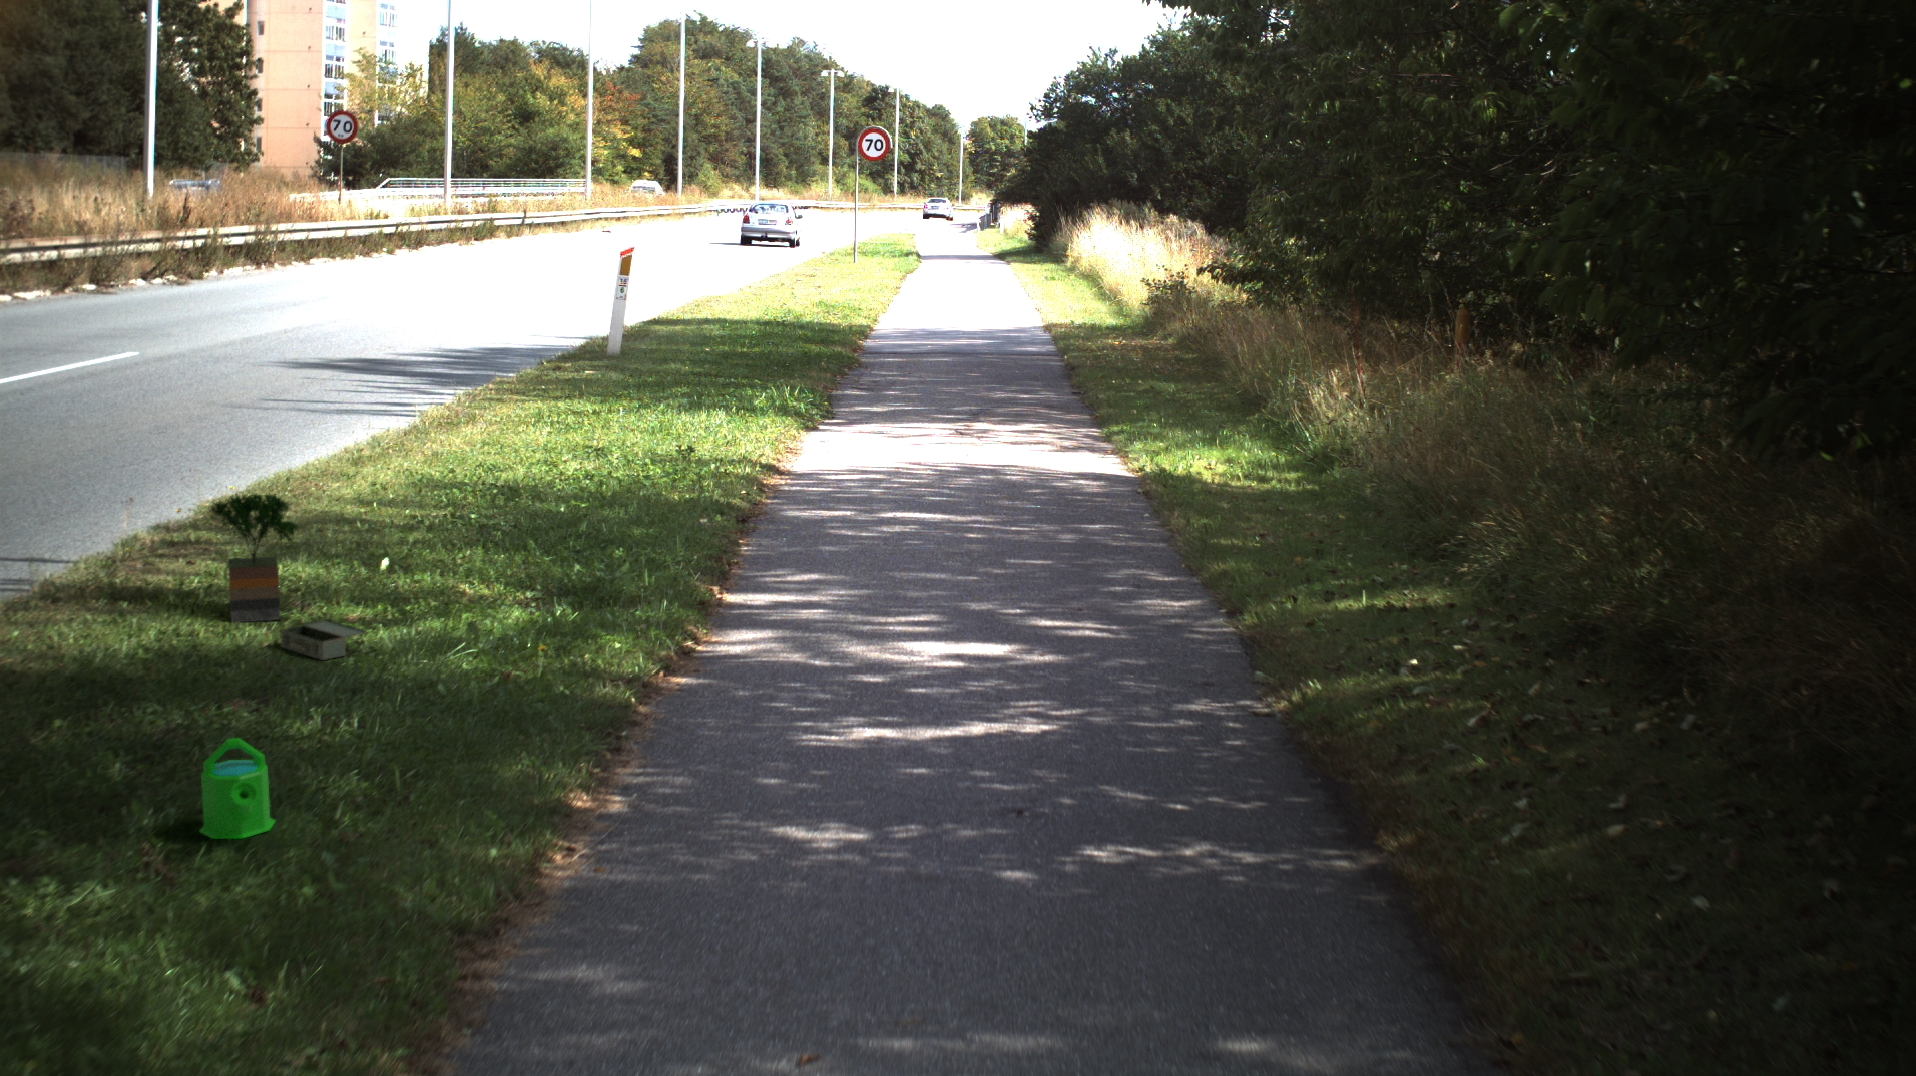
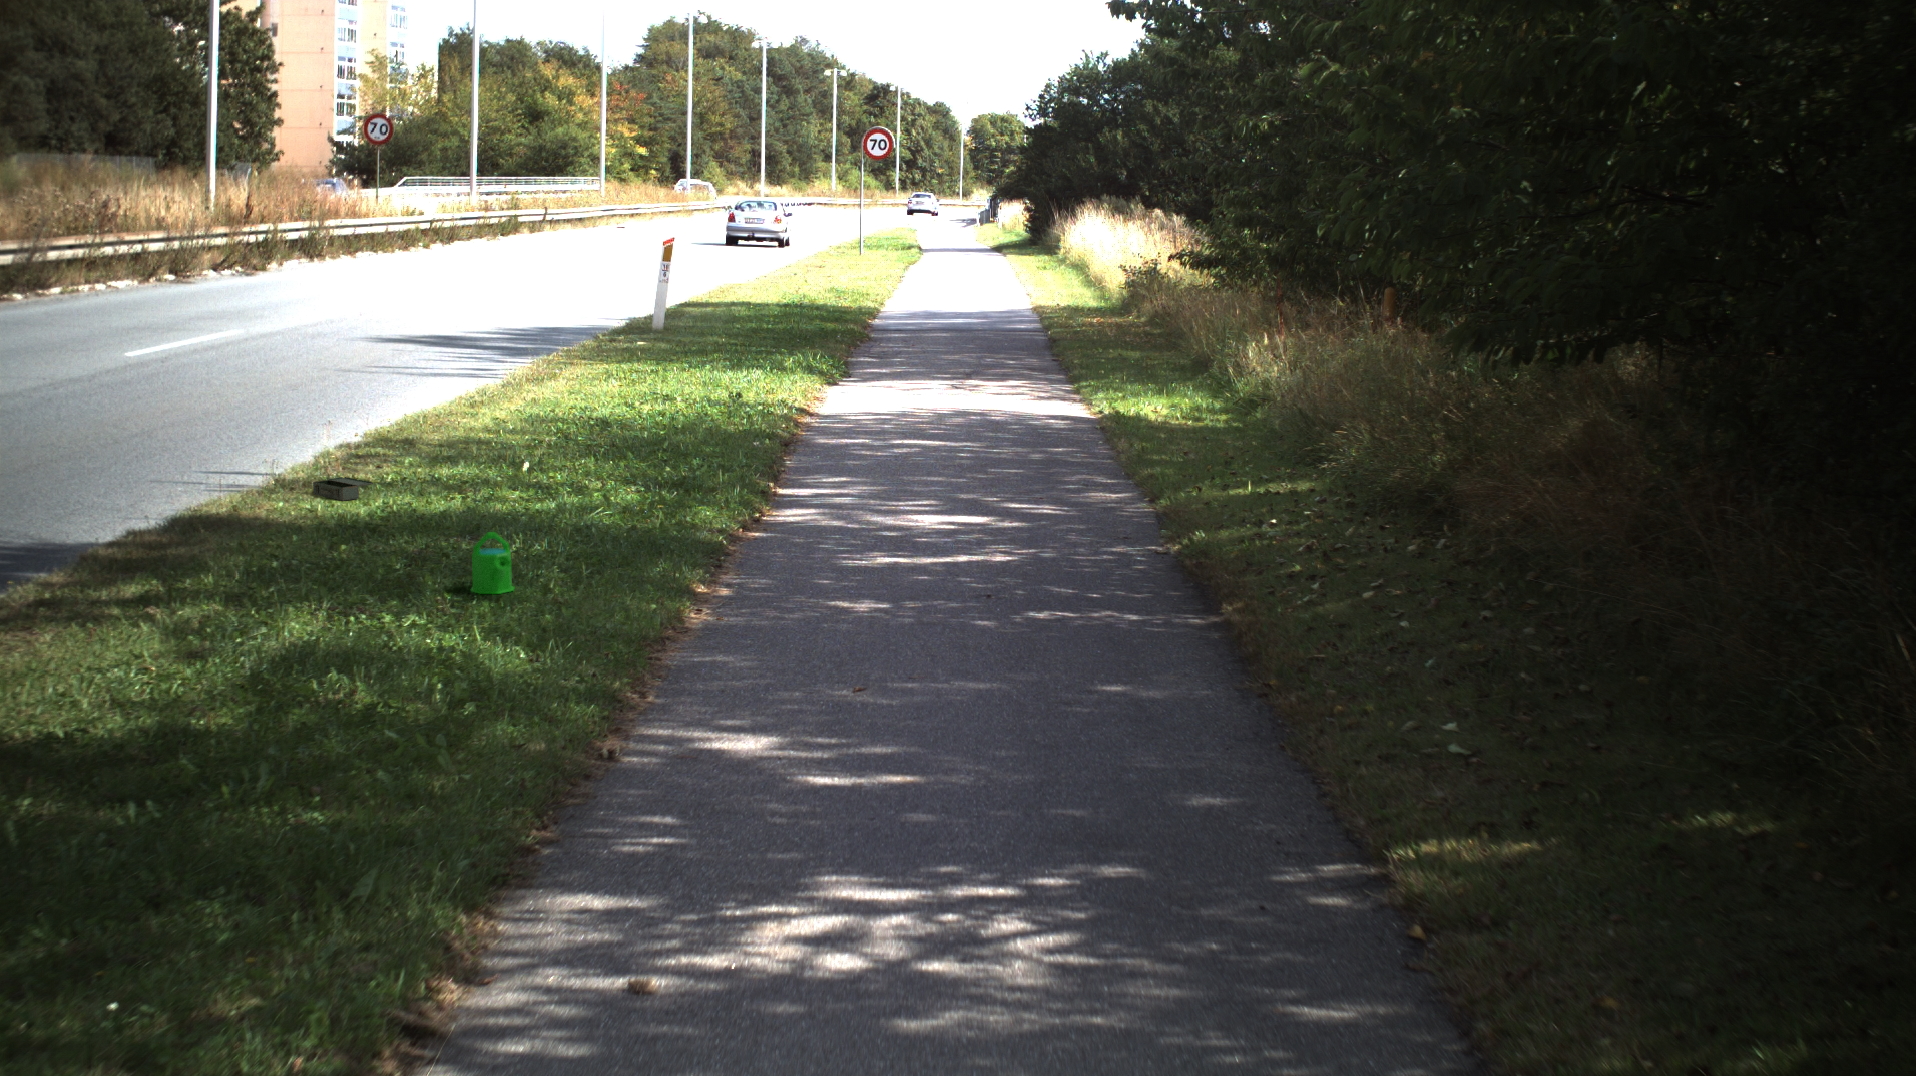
potted tree: present [208,493,298,623] -> none [413,404,479,496]
toolbox: present [281,620,366,660] -> present [313,477,373,501]

